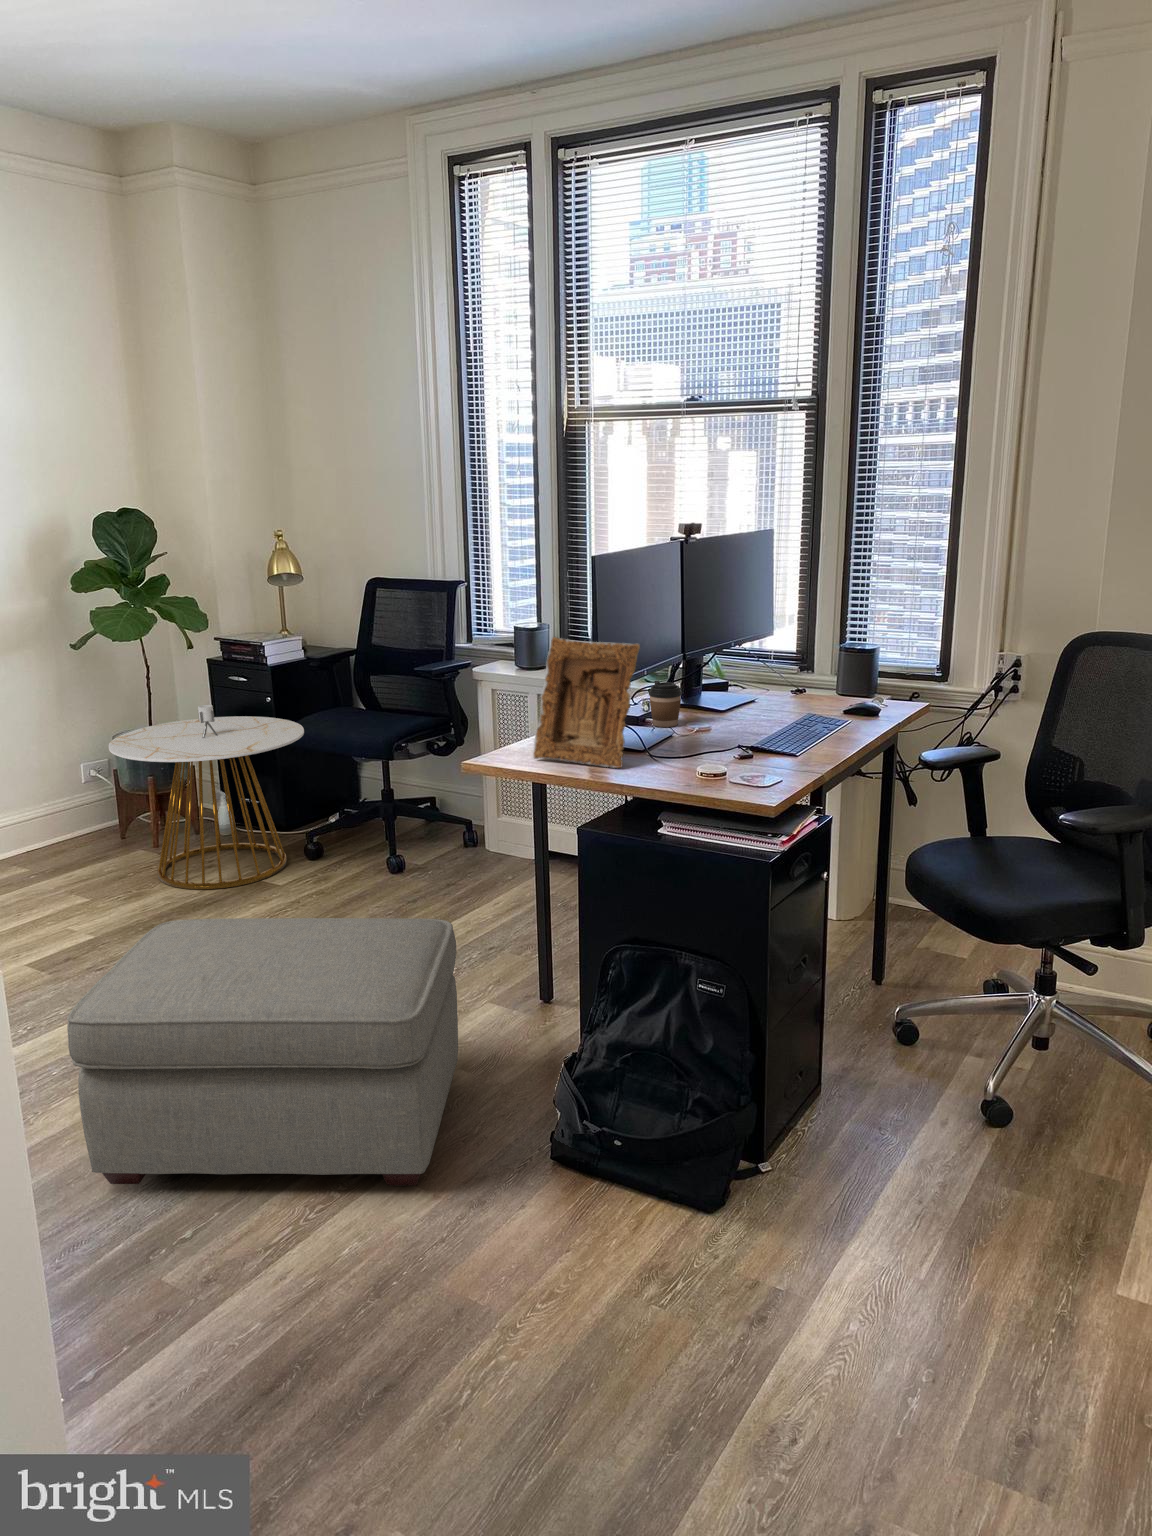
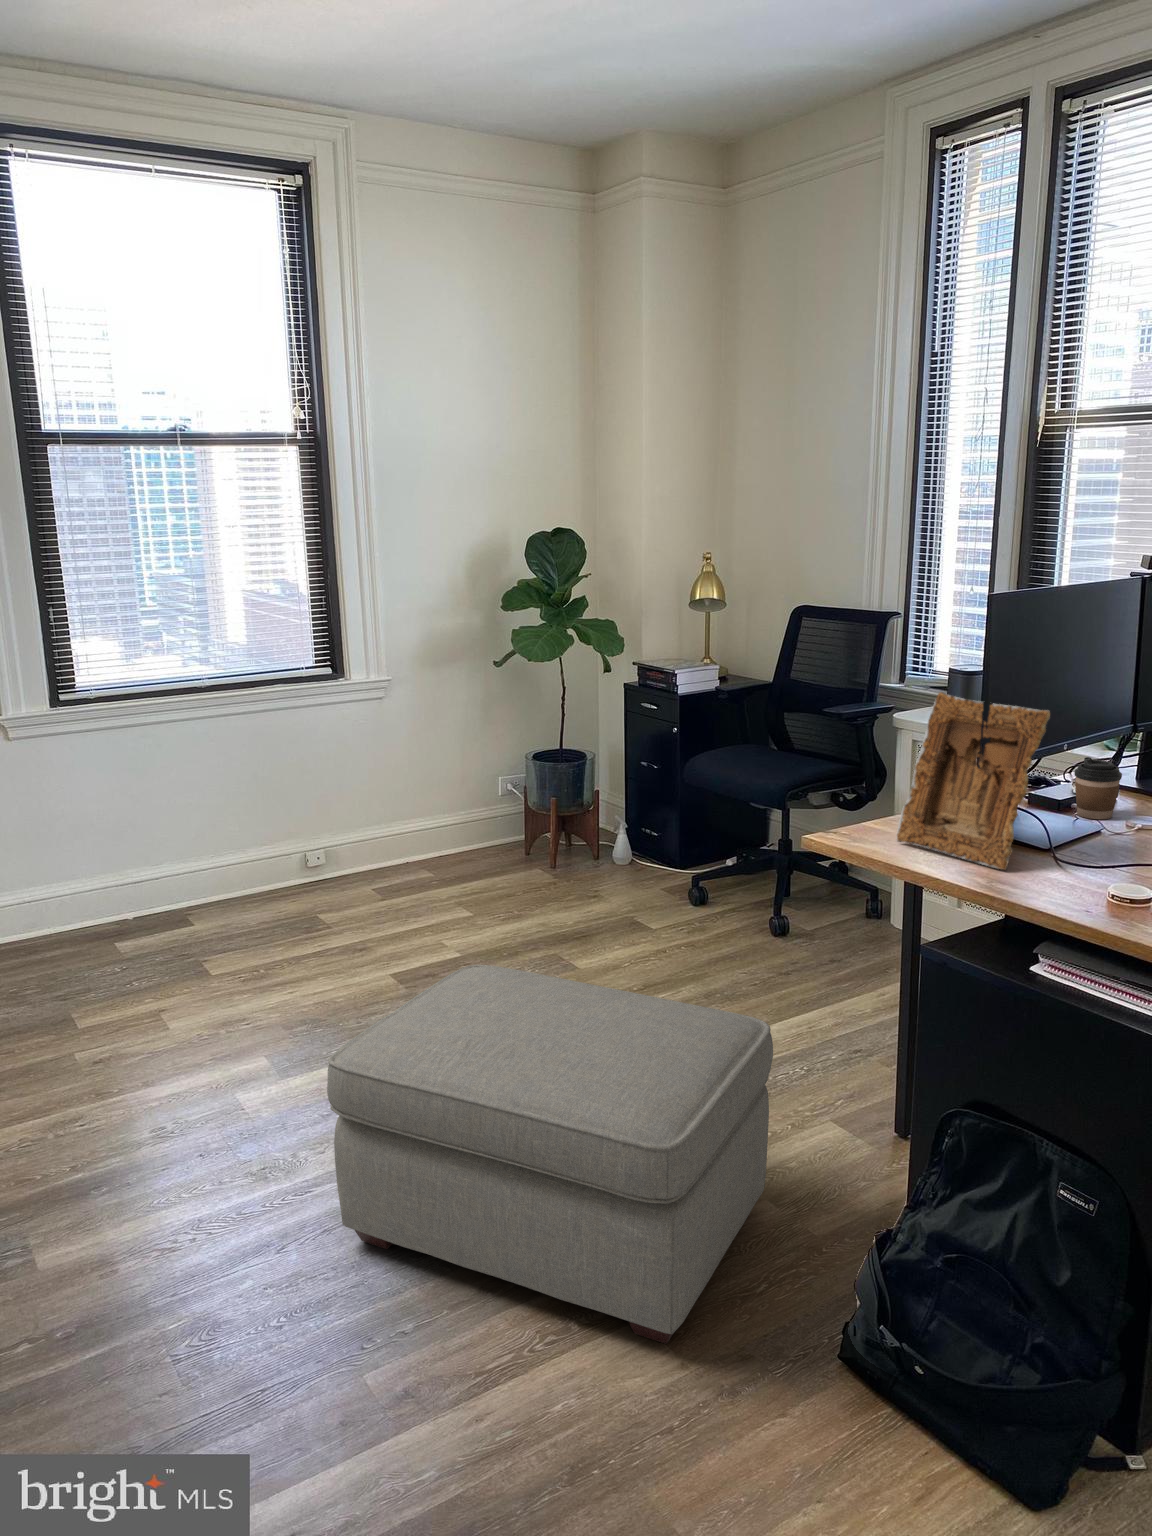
side table: present [108,705,304,889] -> none [506,730,701,923]

